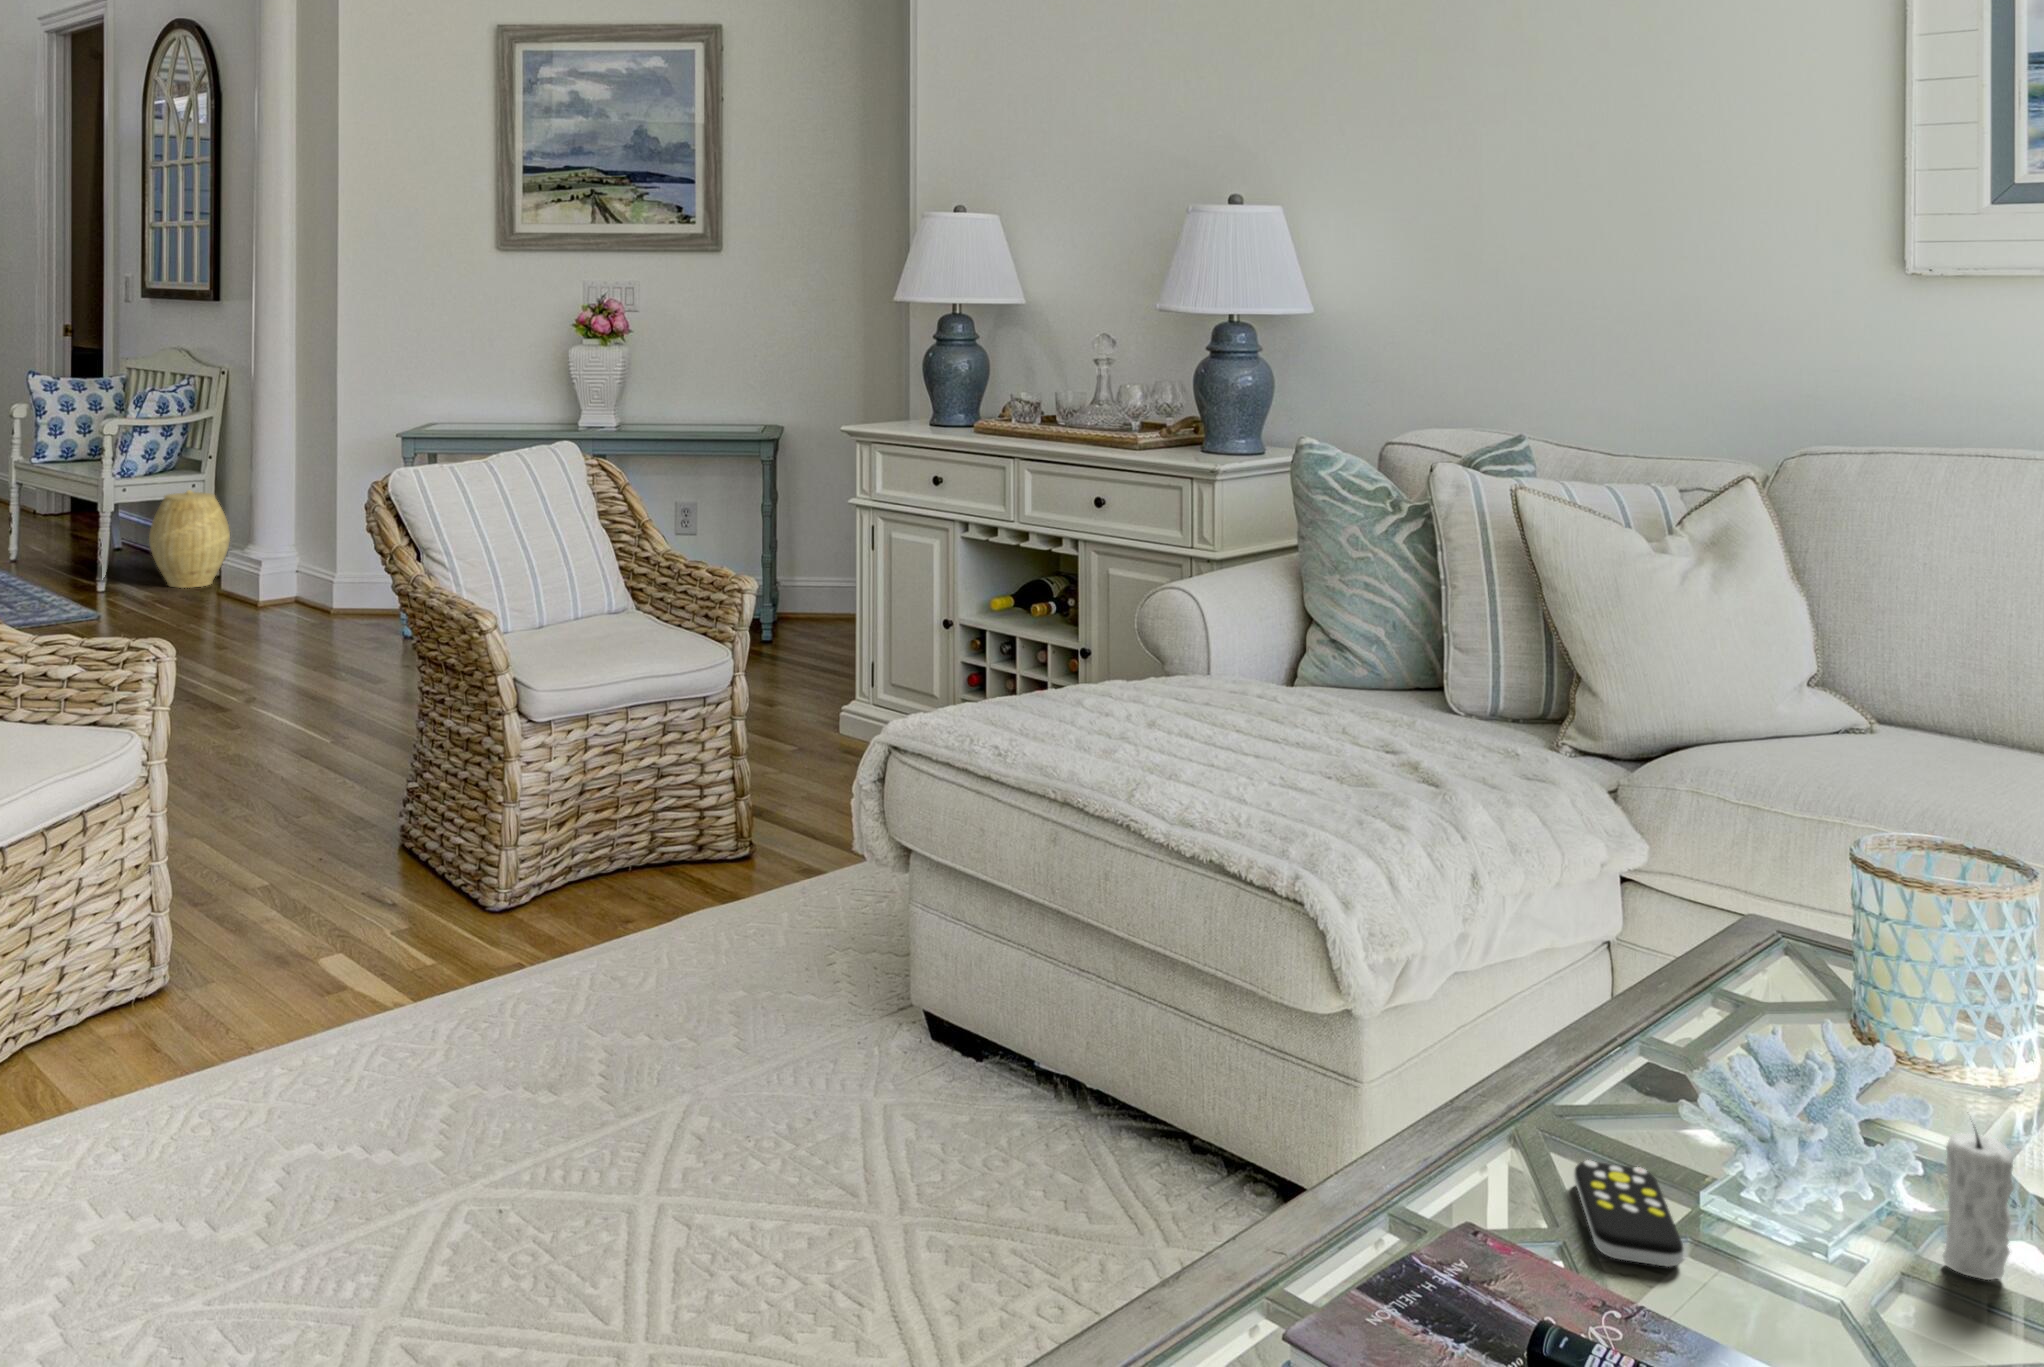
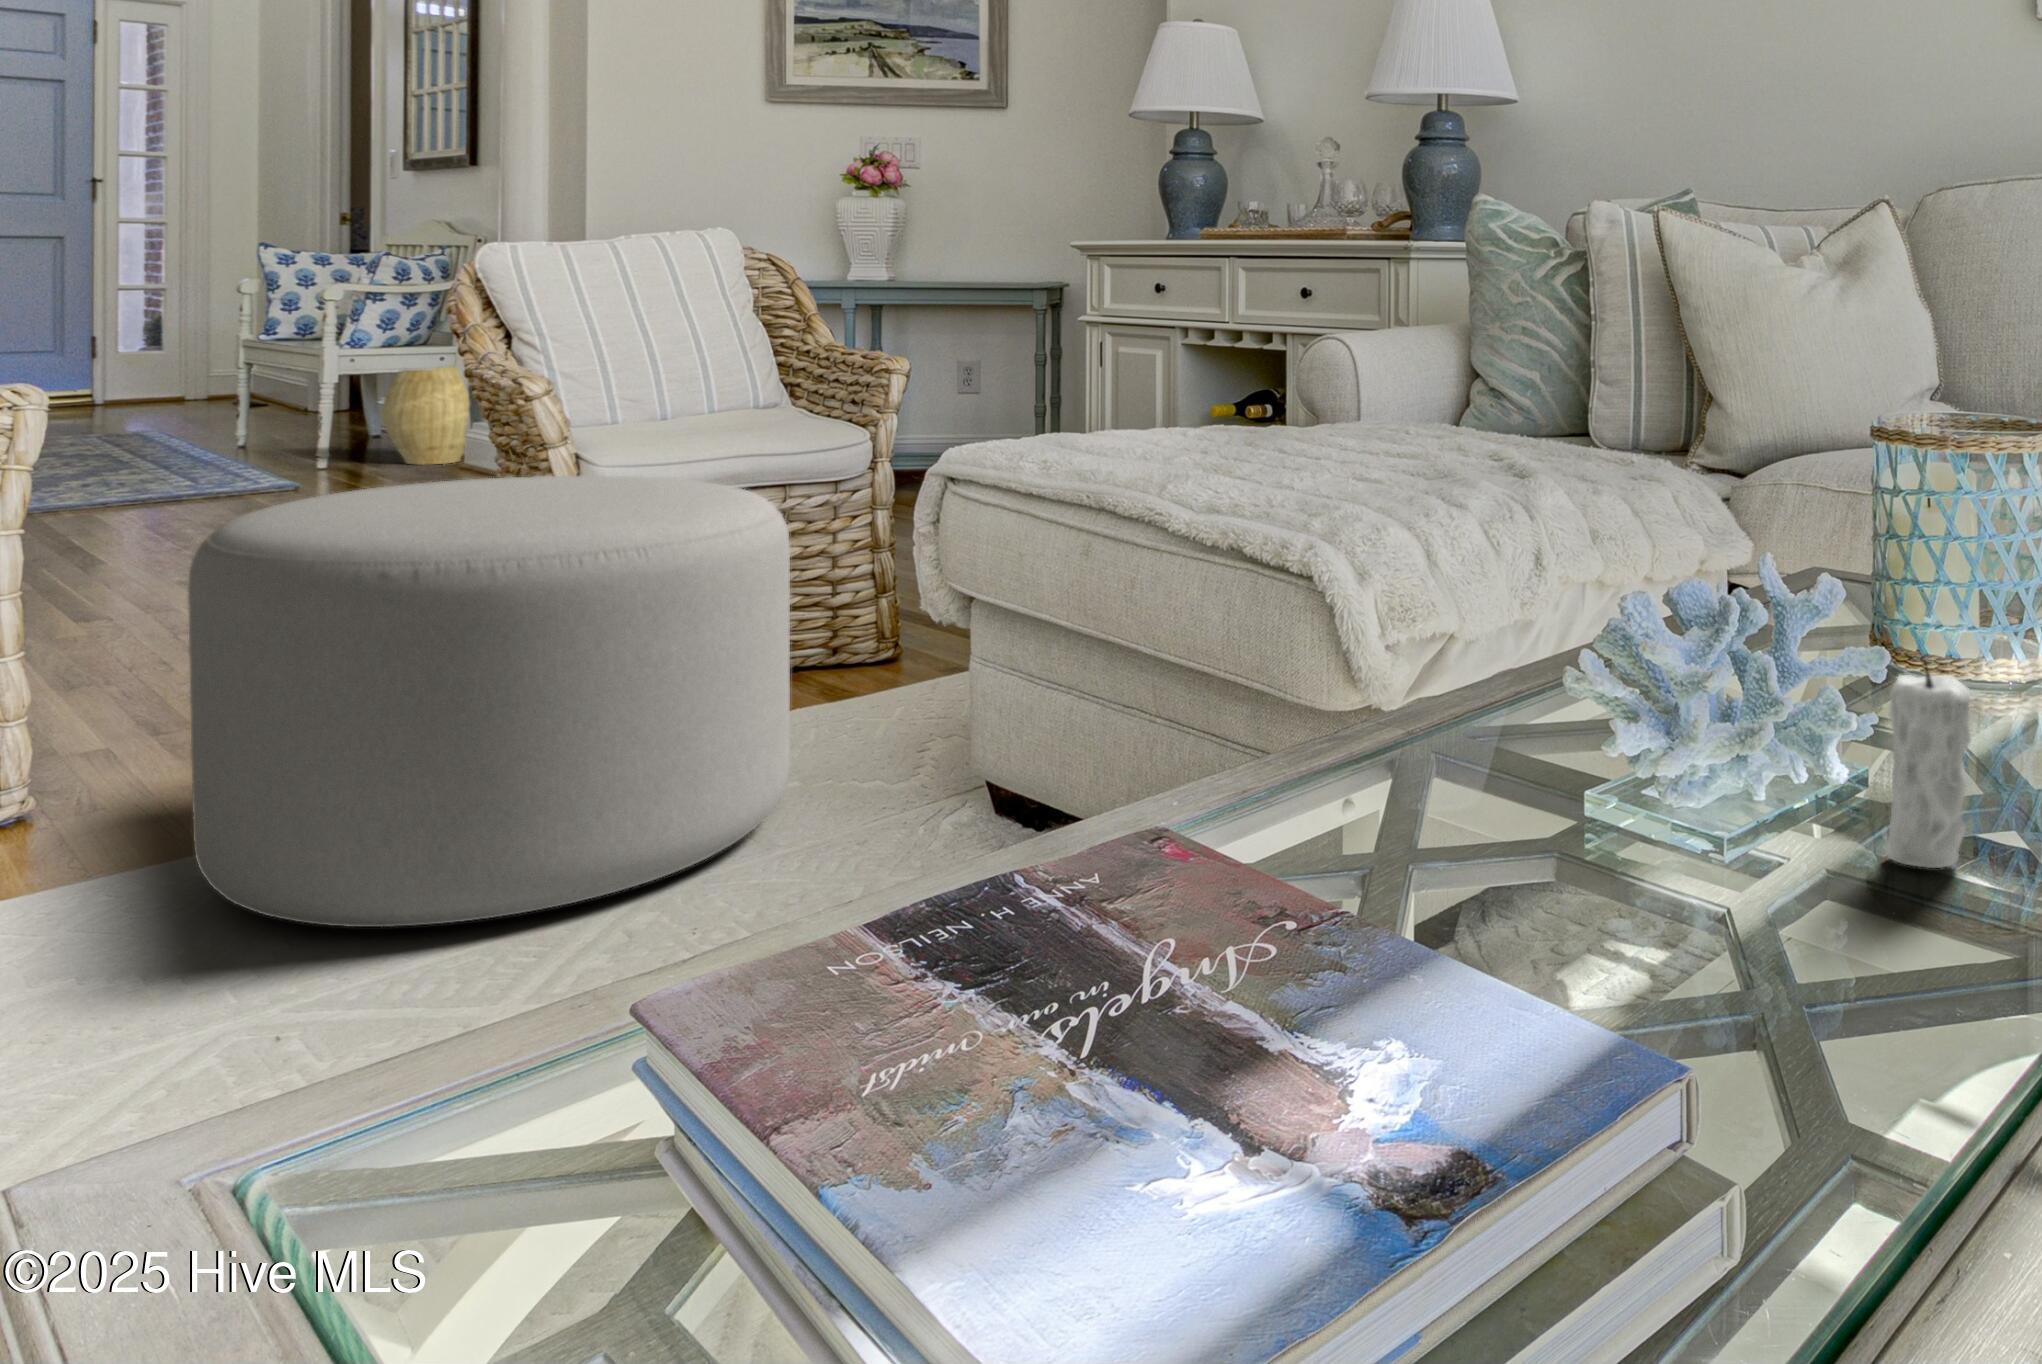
ottoman: none [355,726,766,1125] -> present [188,476,790,927]
remote control: present [1574,1160,1684,1267] -> none [1411,769,1544,880]

